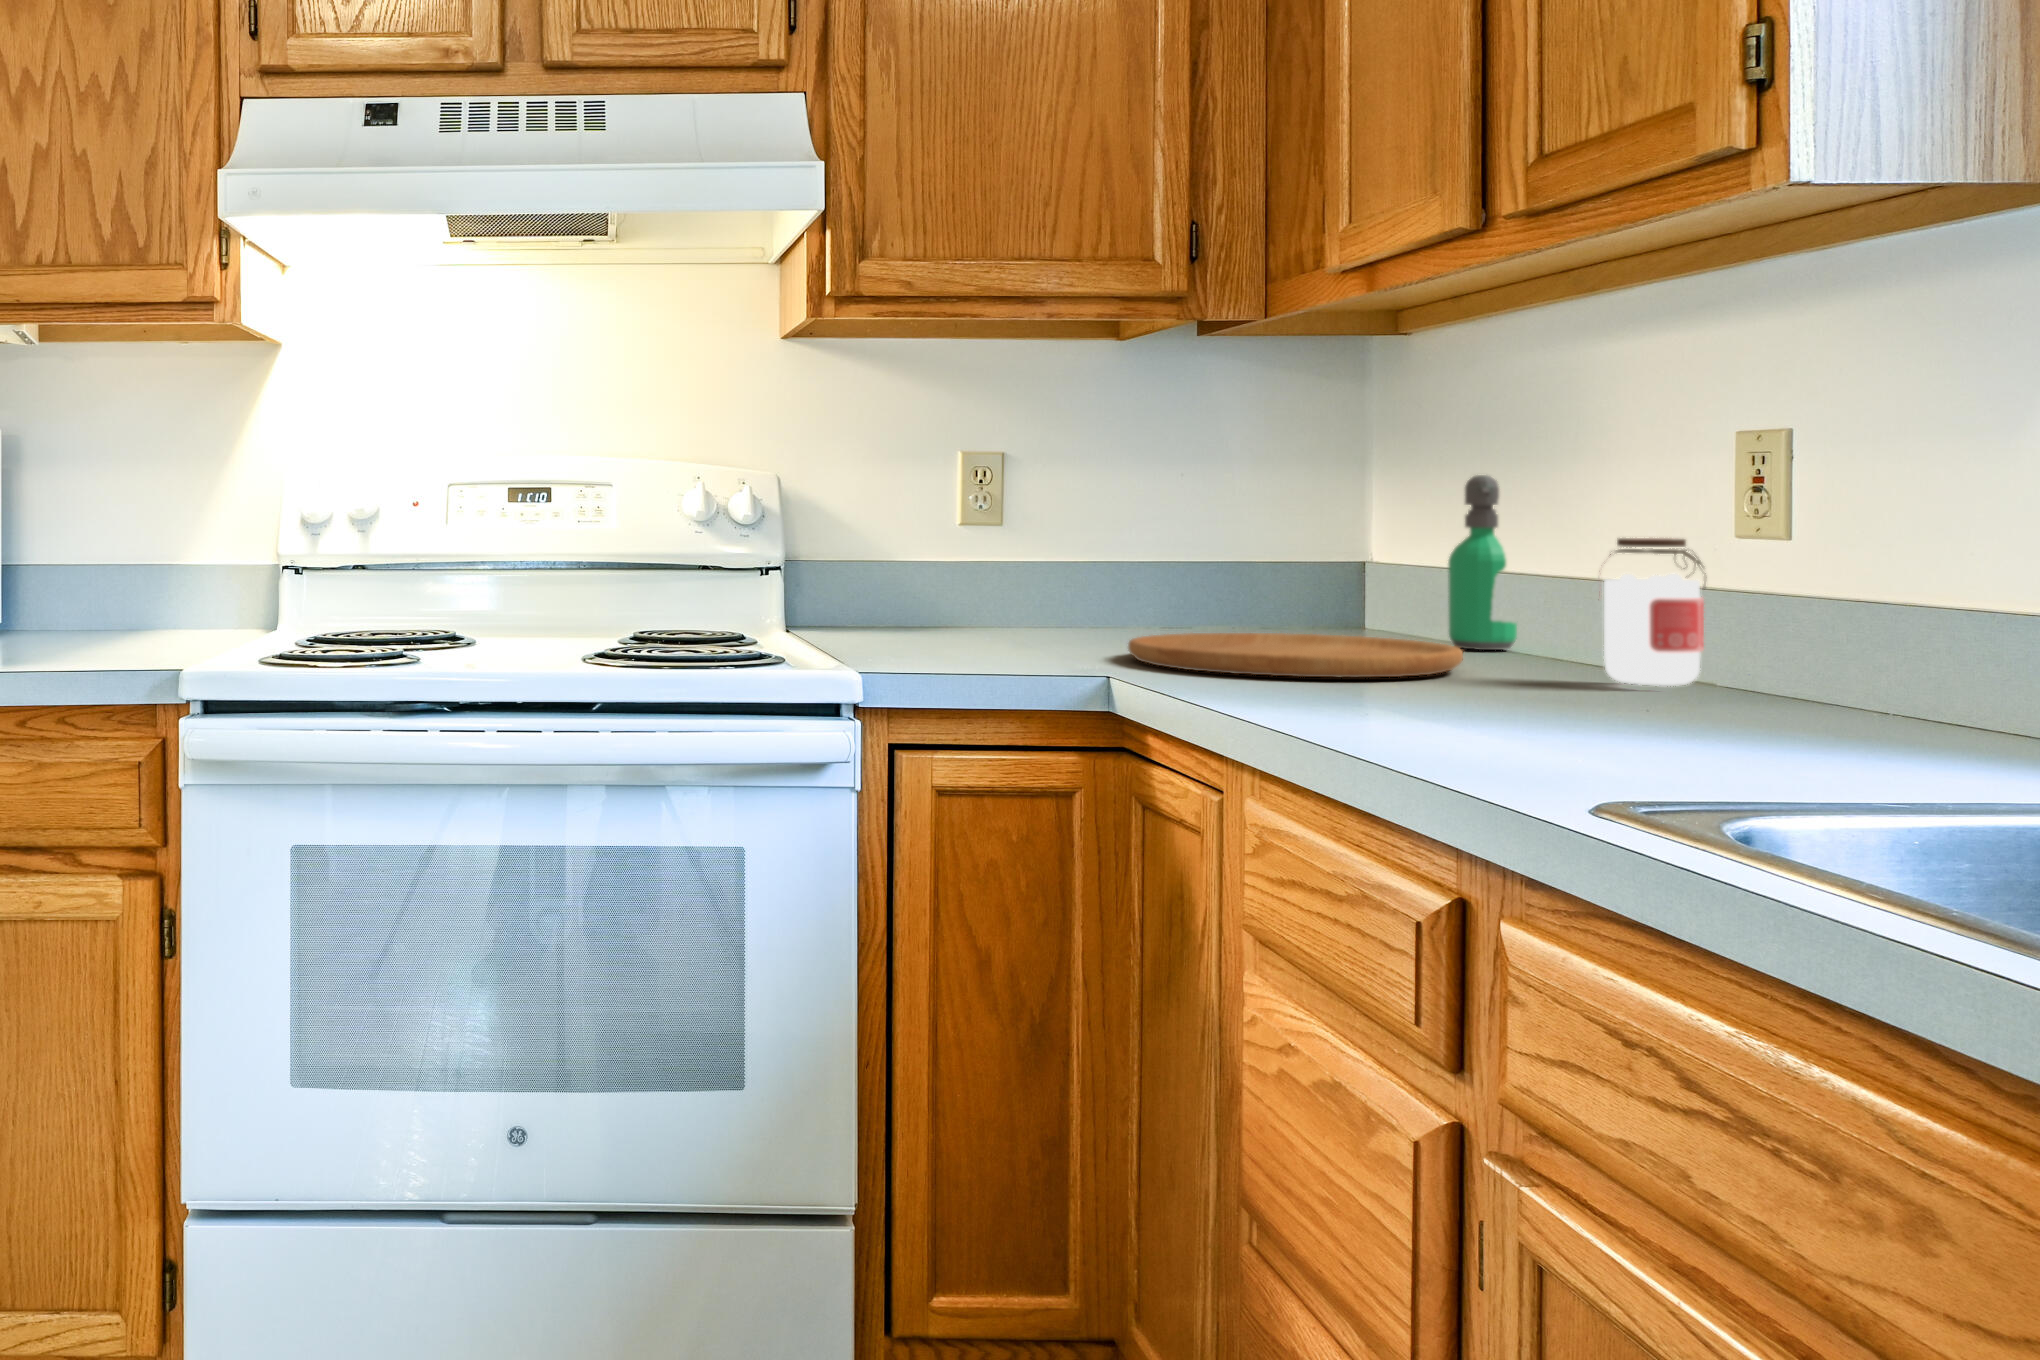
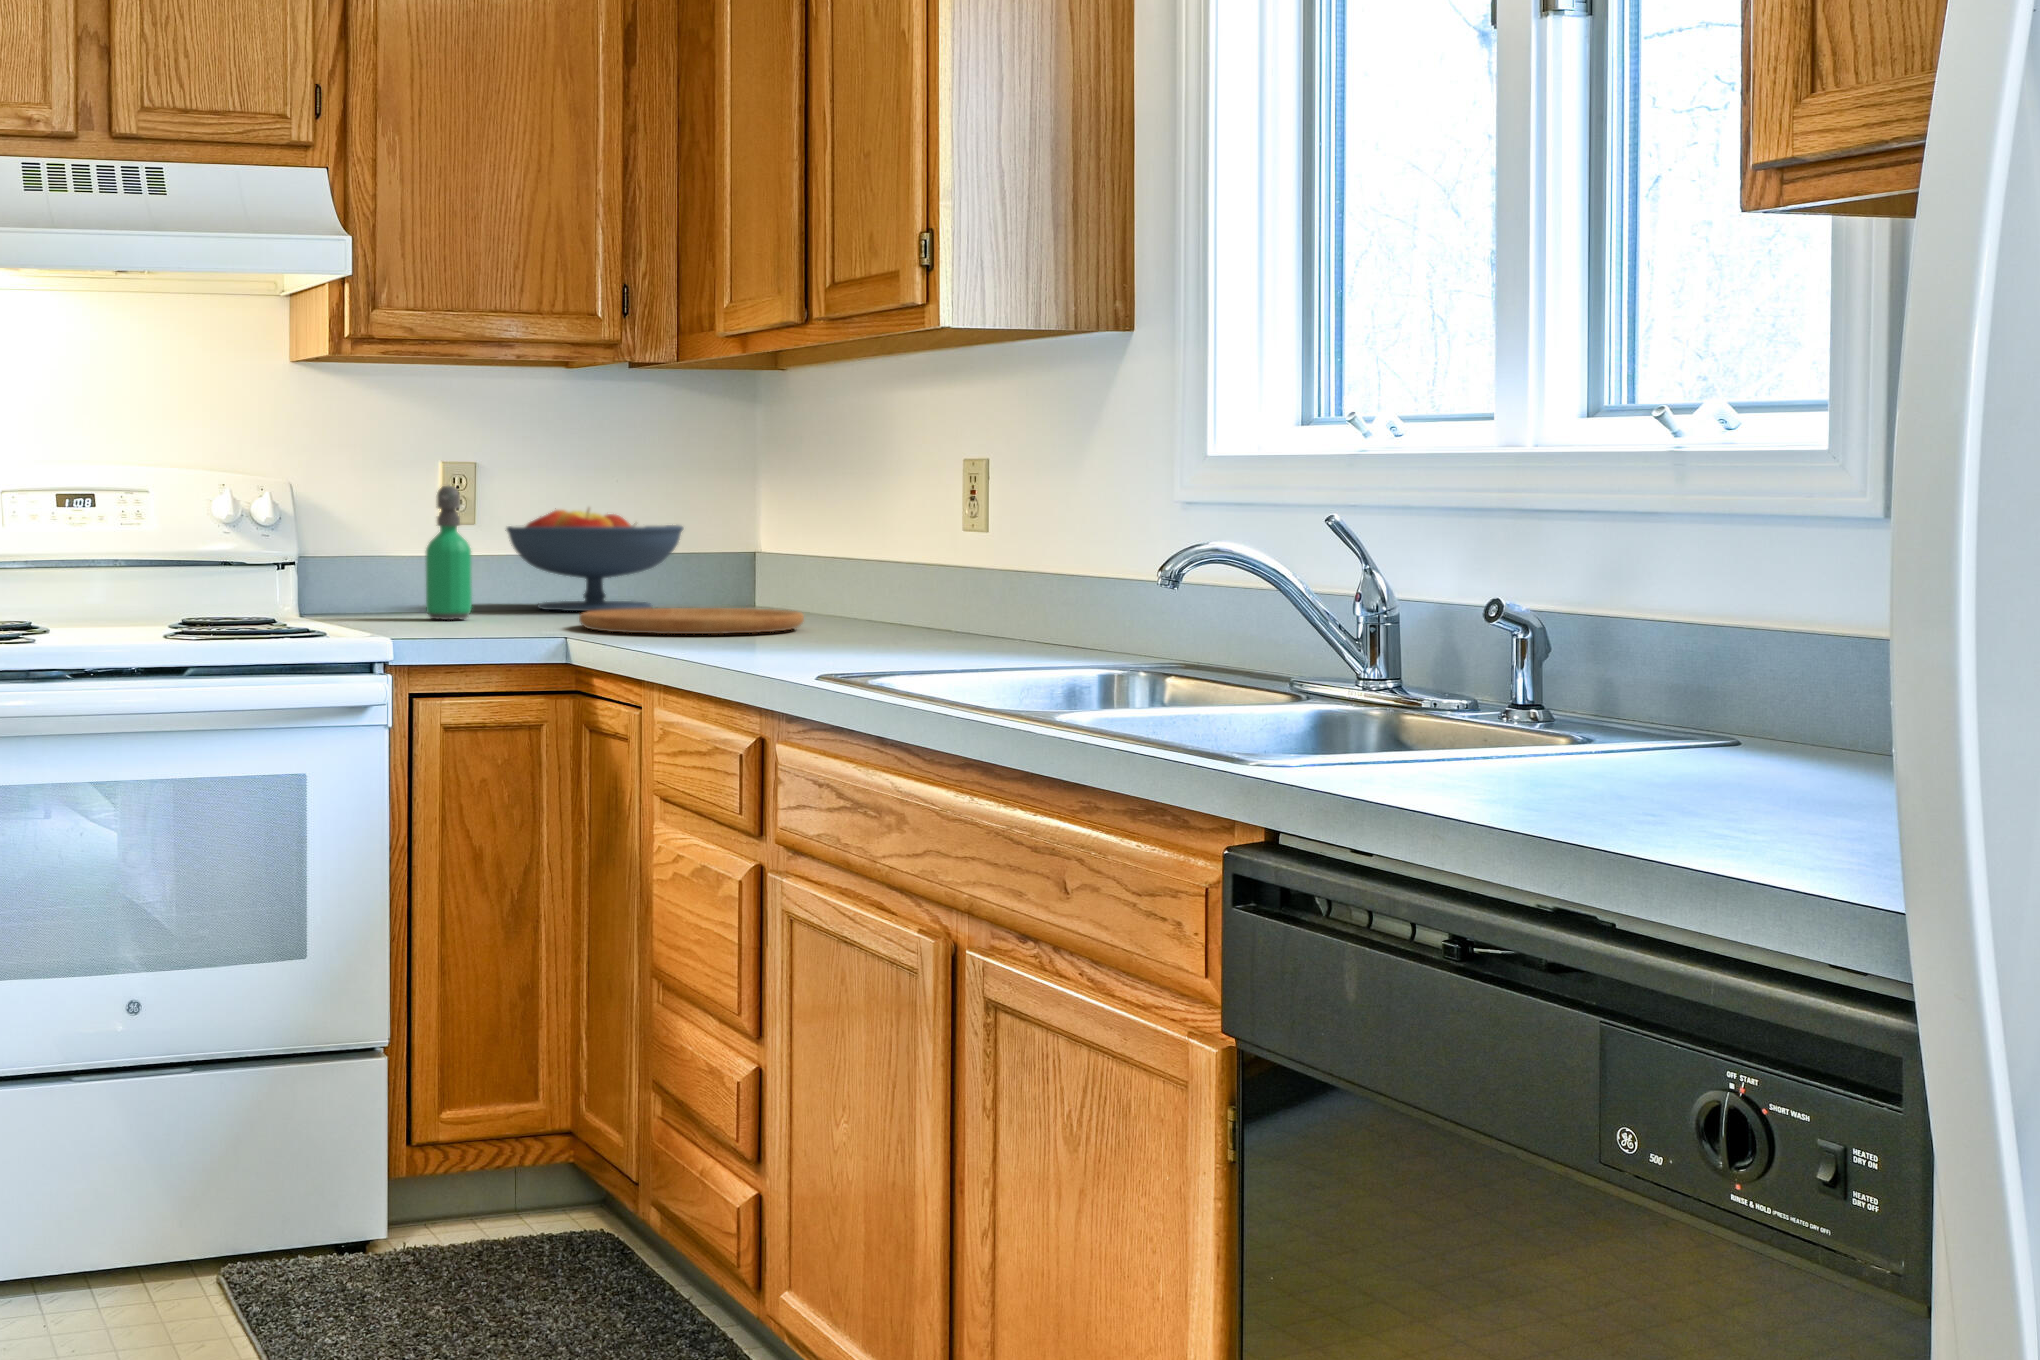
soap dispenser: present [1448,475,1517,650] -> present [426,486,472,620]
fruit bowl: none [1038,493,1269,631] -> present [507,510,683,611]
jar: present [1604,538,1706,686] -> none [883,534,945,634]

